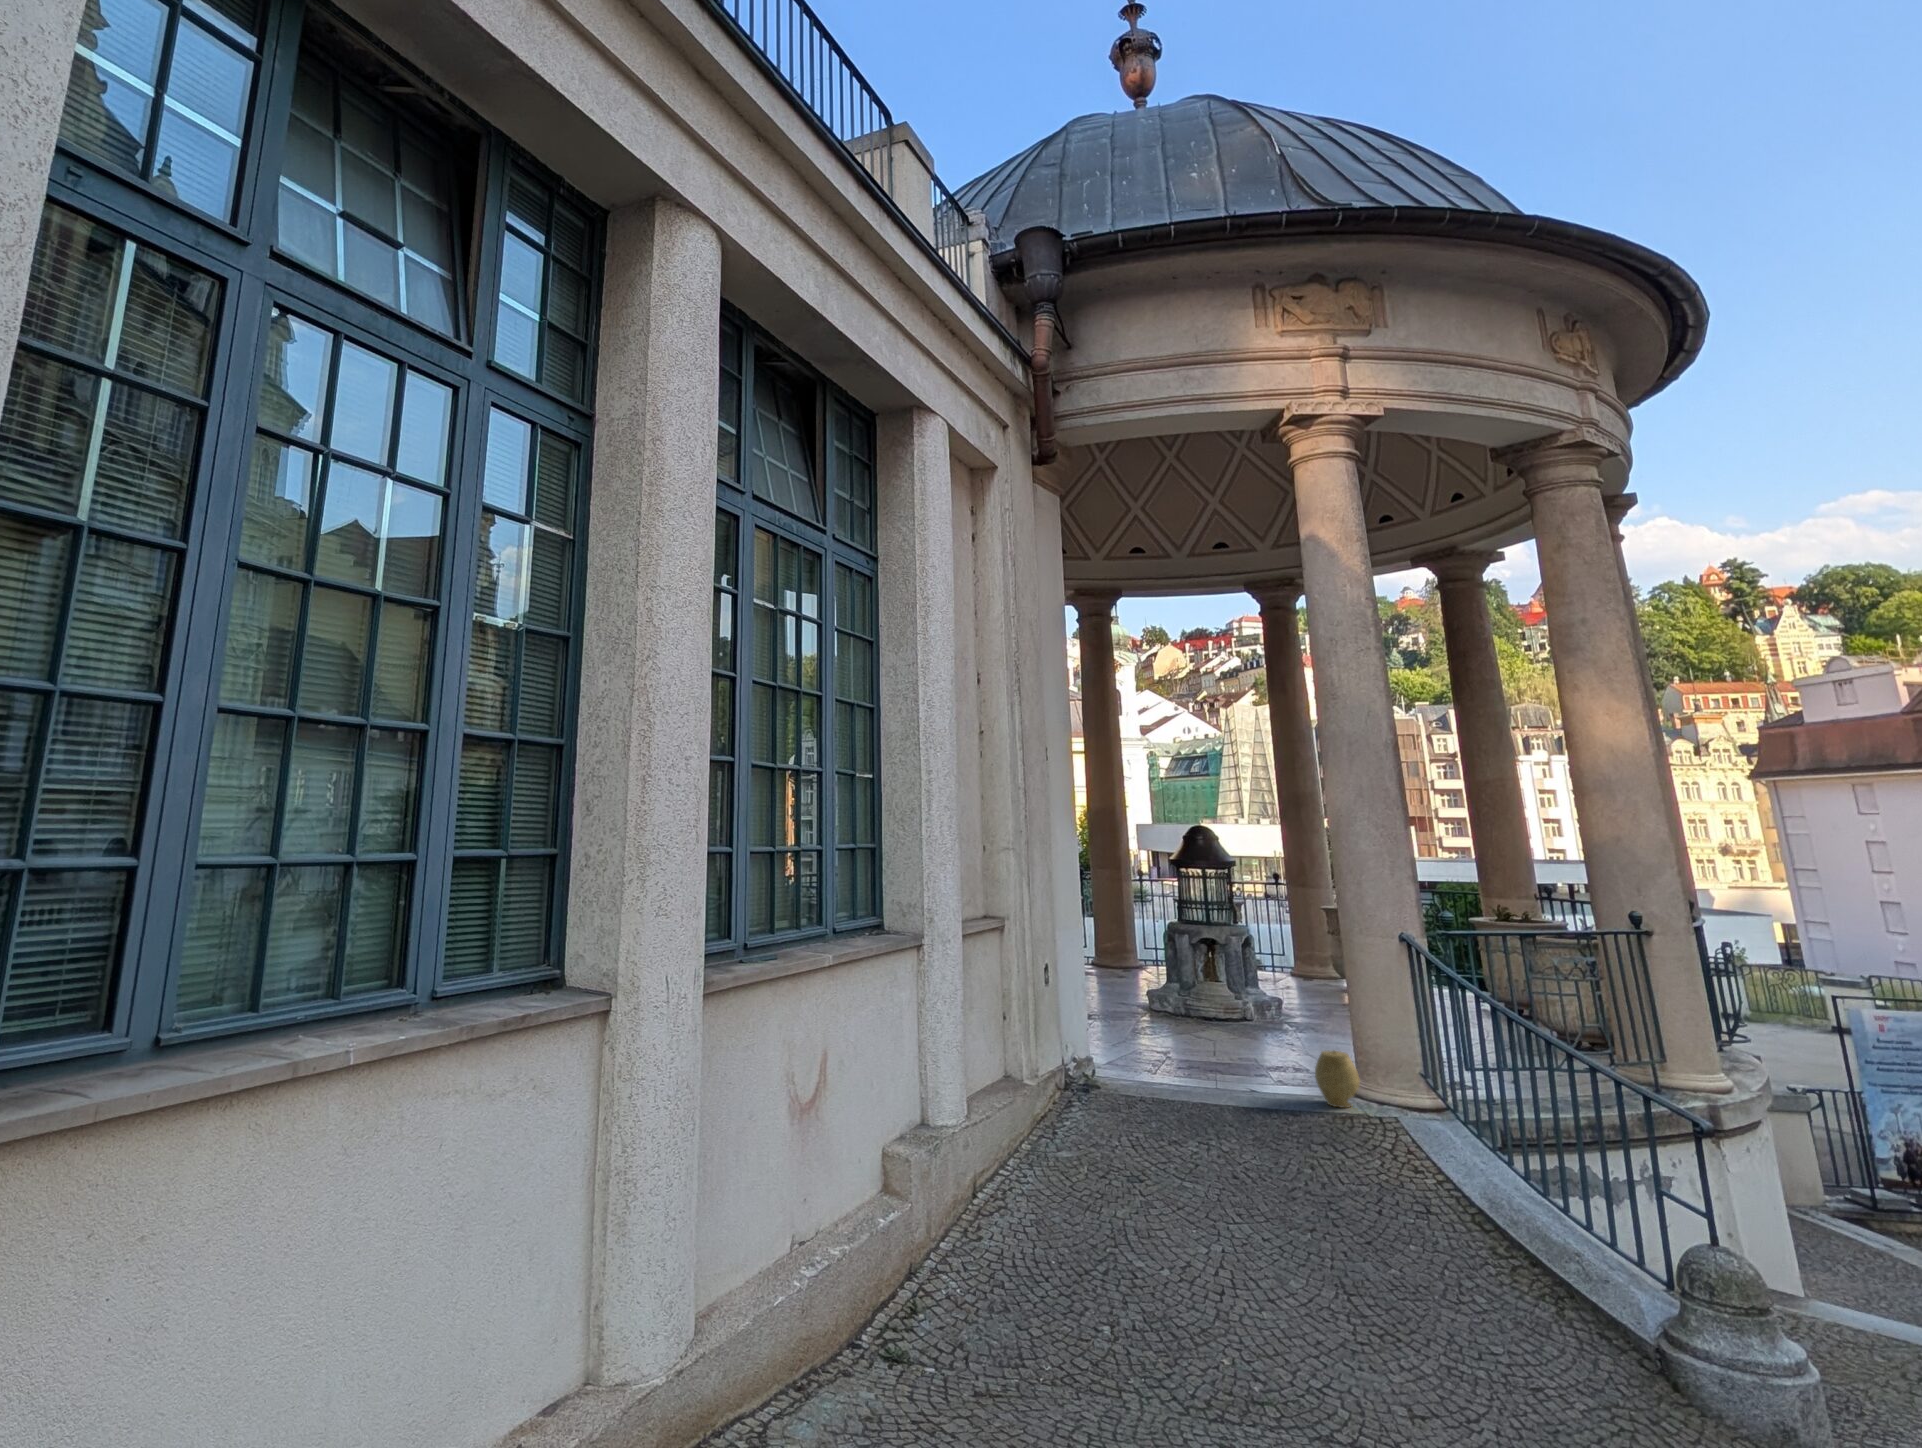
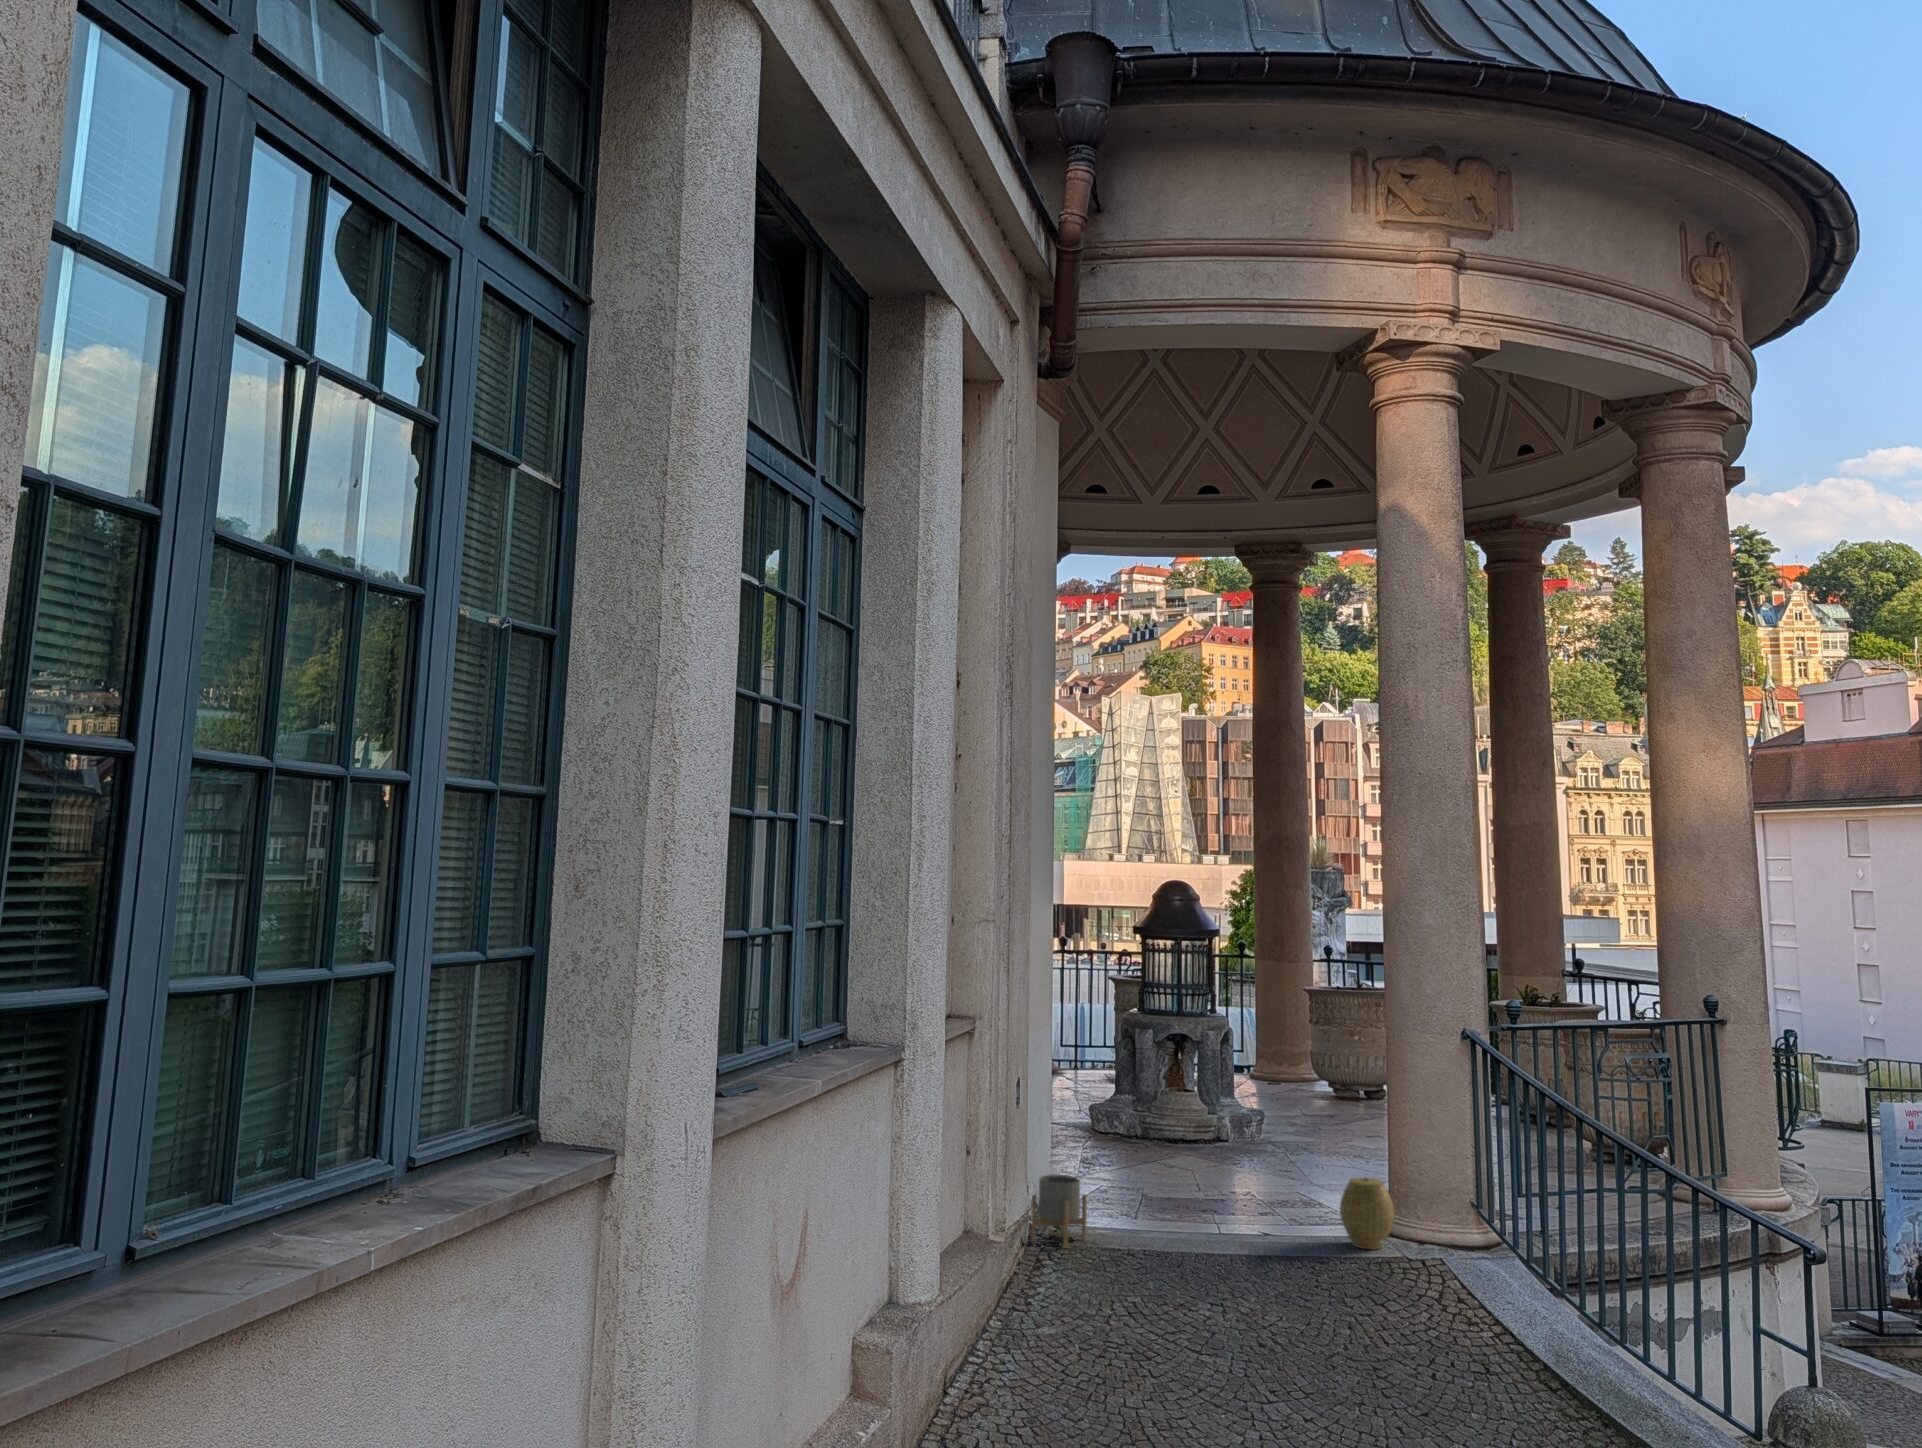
planter: none [1074,1041,1118,1097] -> present [1031,1175,1087,1248]

